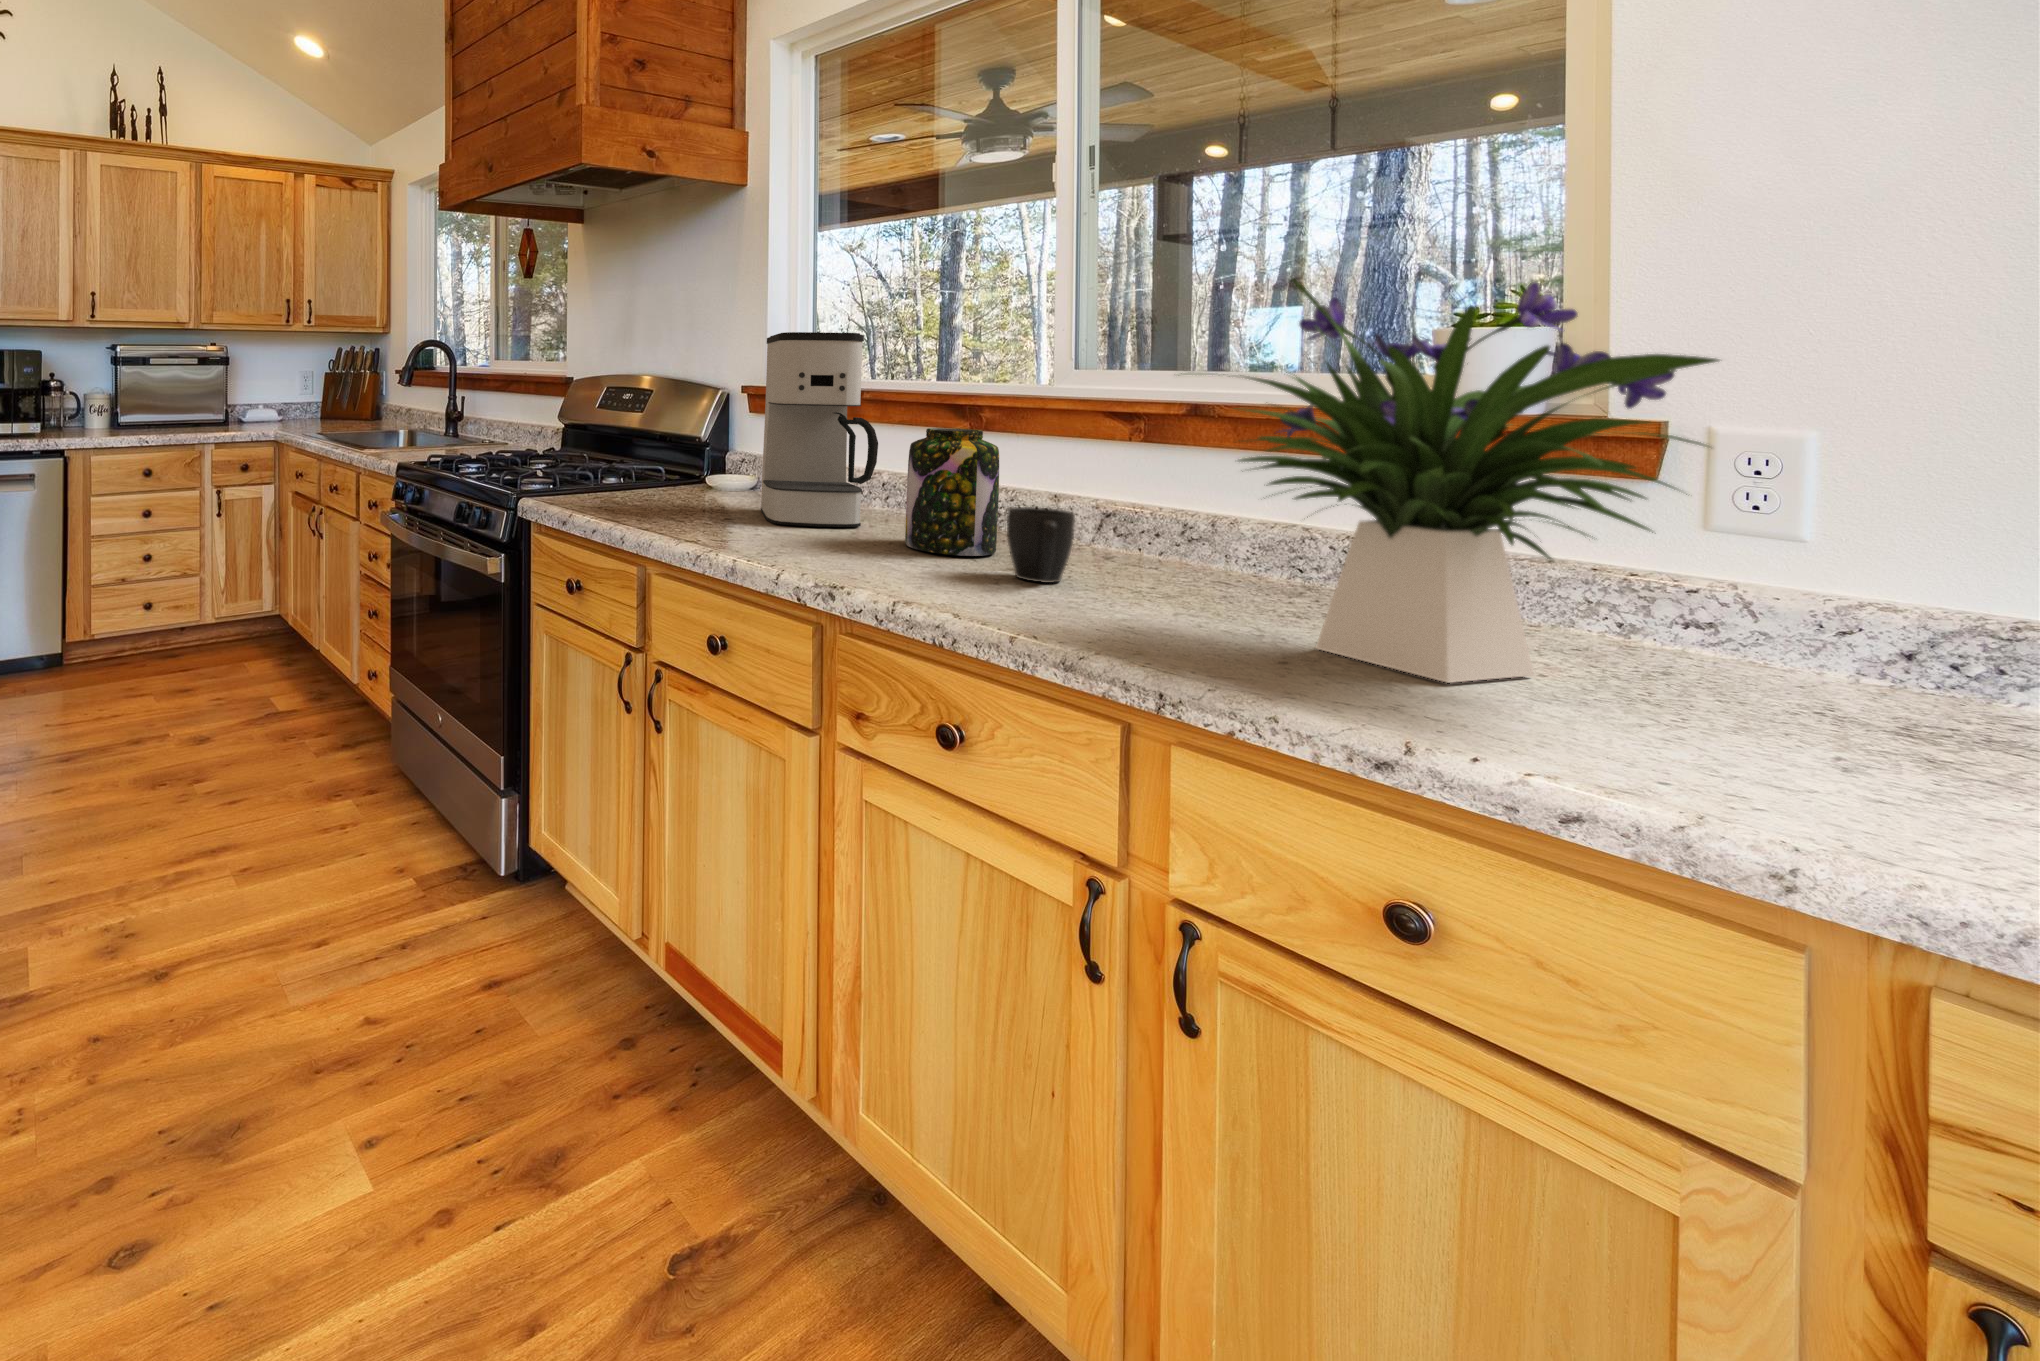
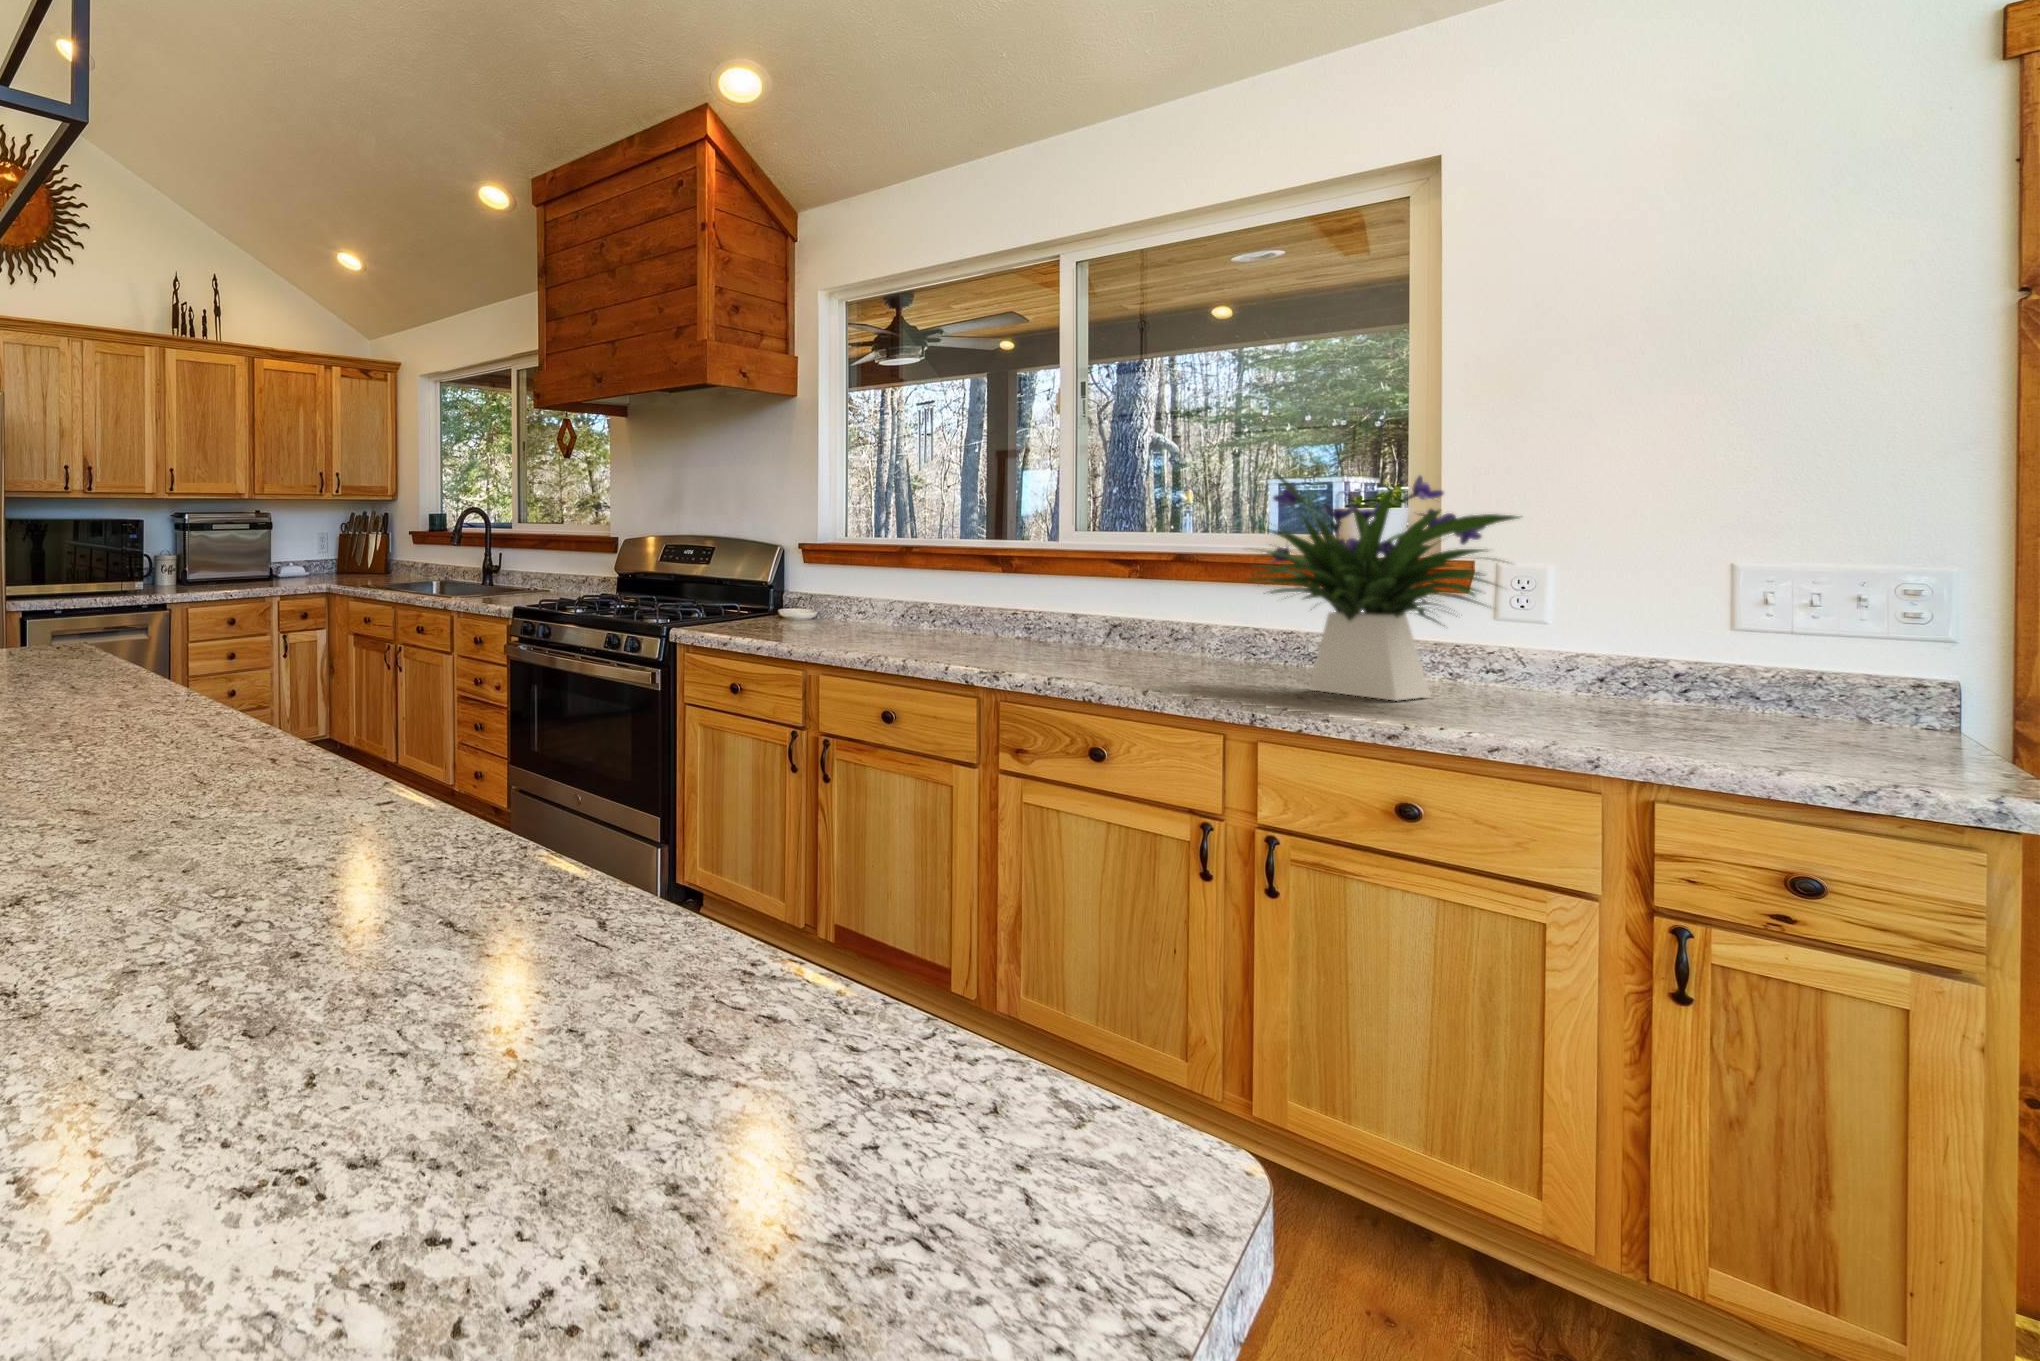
coffee maker: present [761,332,878,527] -> none [849,502,941,640]
jar: present [905,428,999,556] -> none [986,568,1053,653]
mug: present [1007,507,1075,583] -> none [1080,617,1126,665]

